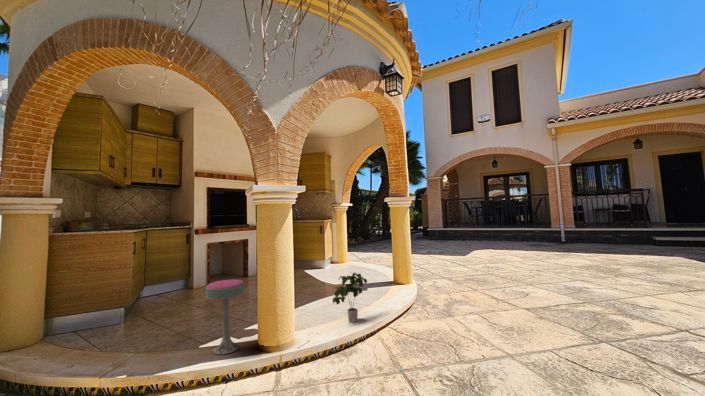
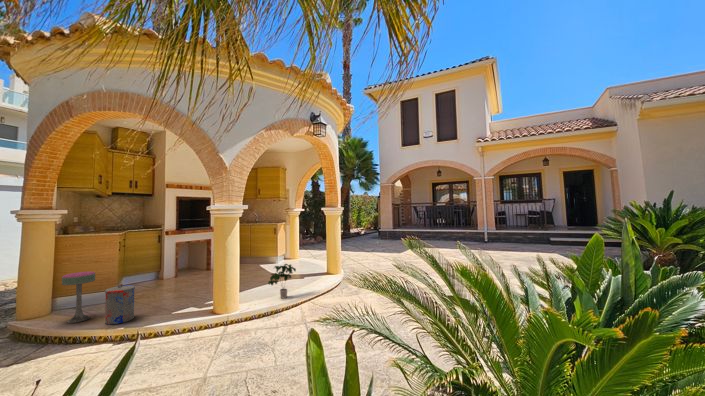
bar stool: present [206,279,244,355] -> present [62,272,95,323]
trash can: none [106,303,149,364] -> present [105,284,135,324]

